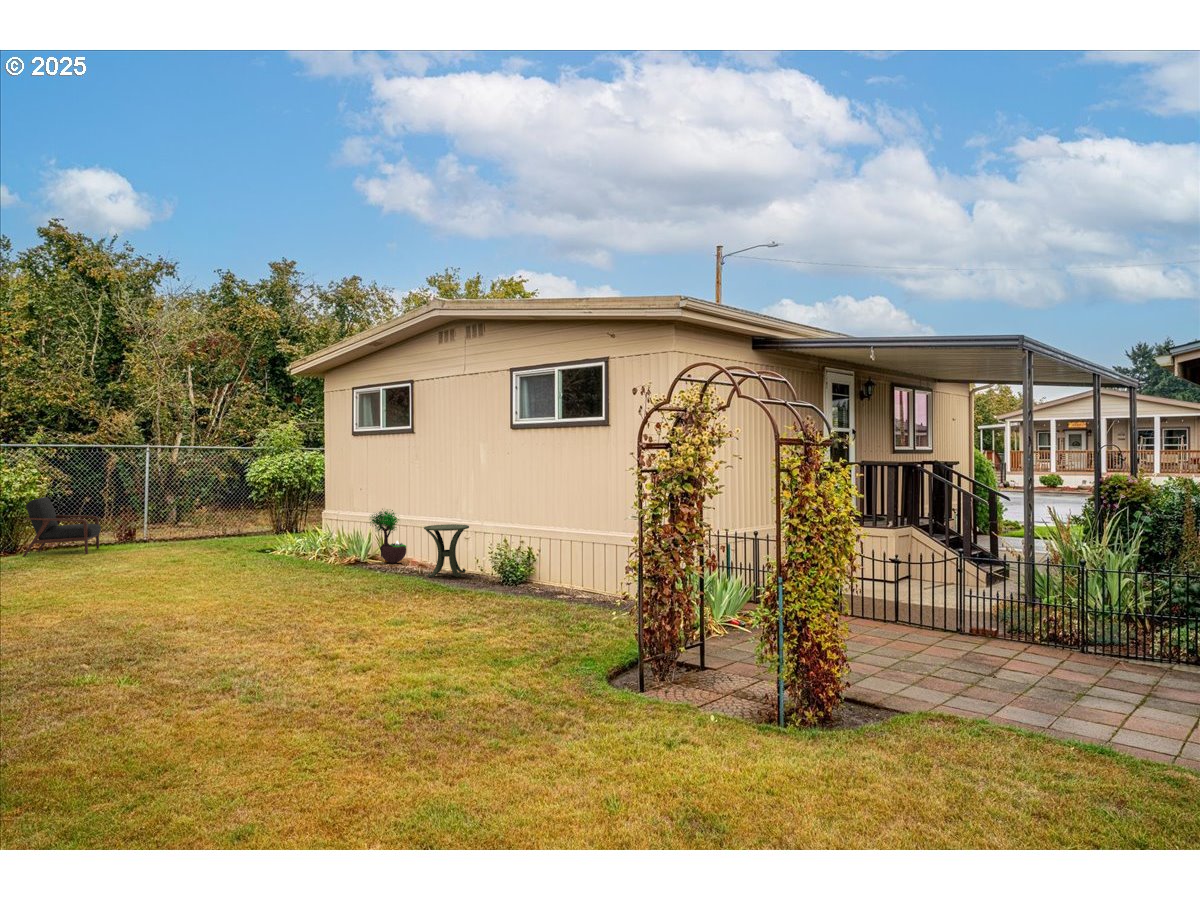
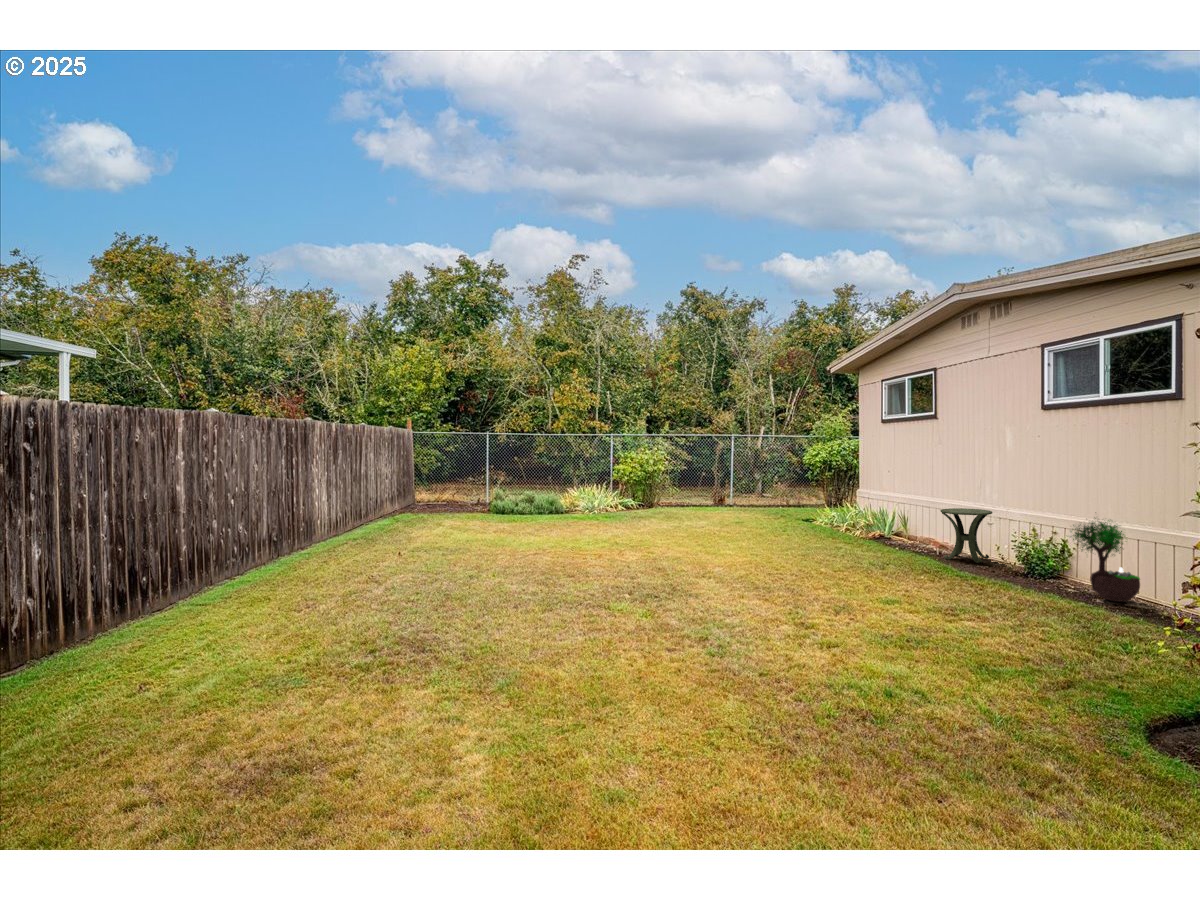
chair: present [23,497,101,557] -> none [659,471,704,511]
potted tree: present [370,509,406,563] -> present [1071,518,1140,602]

